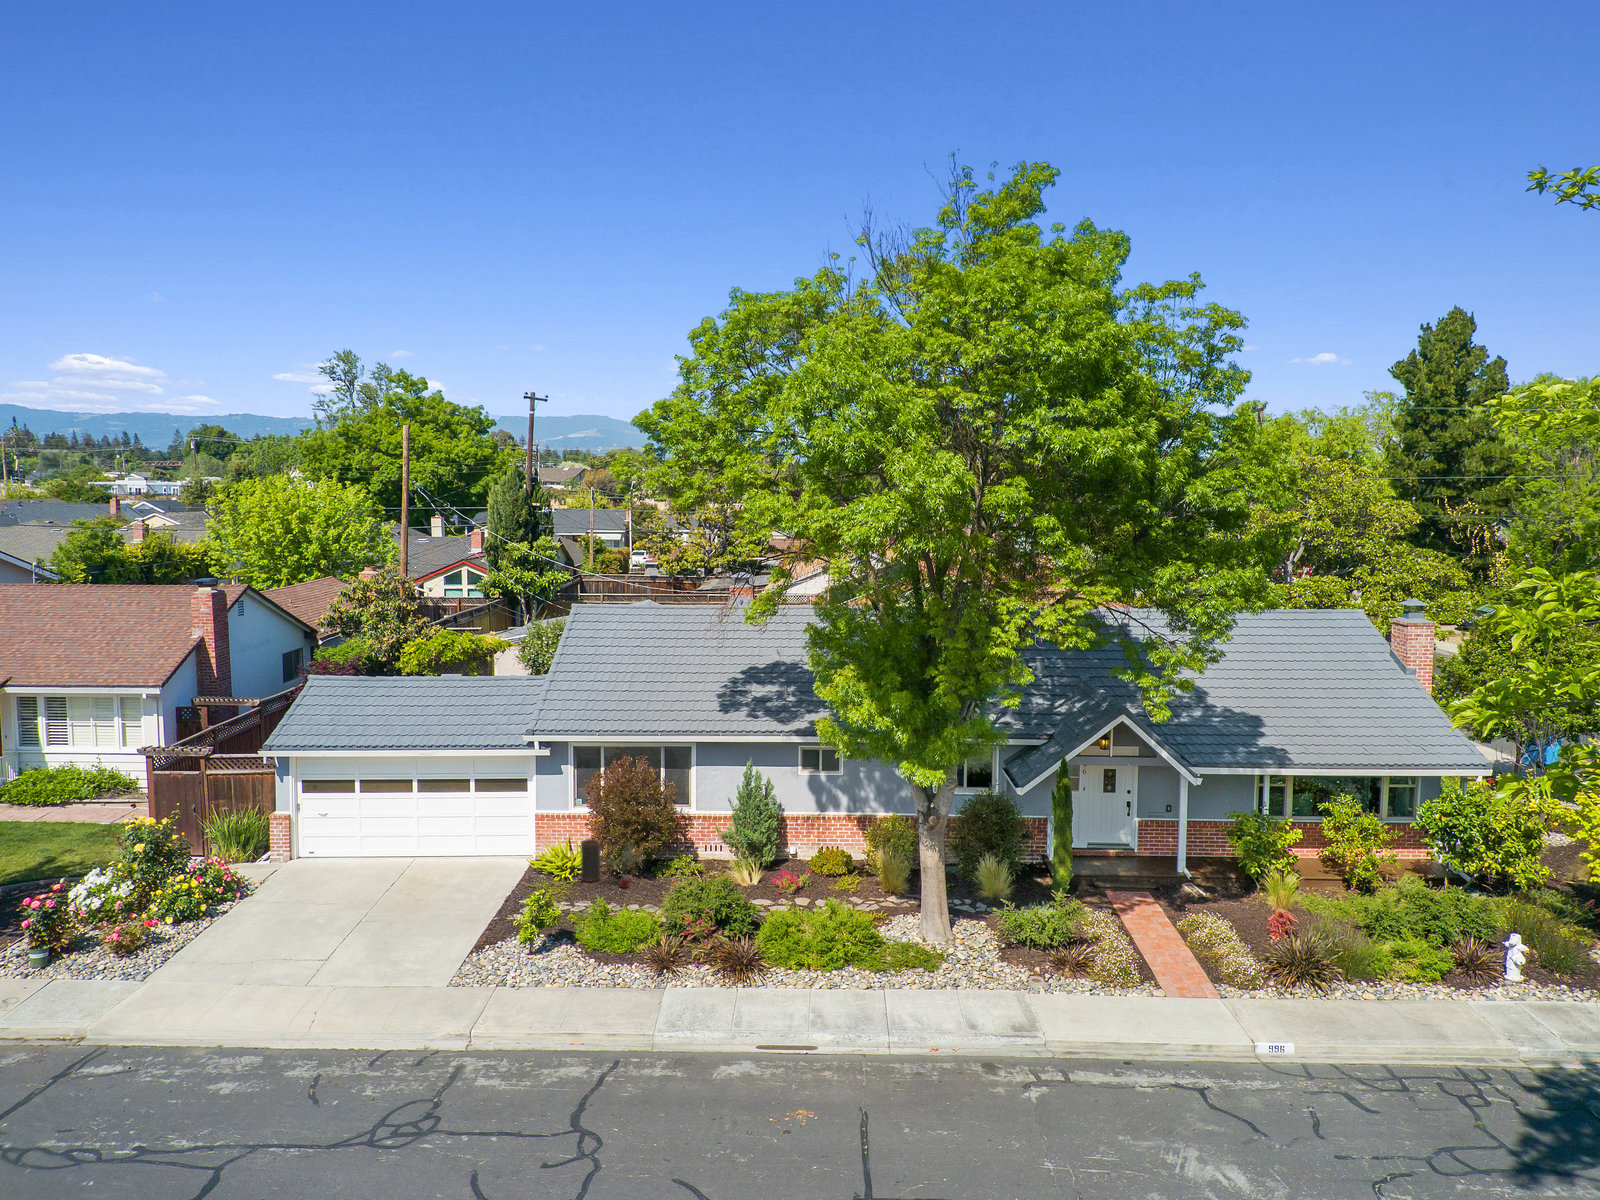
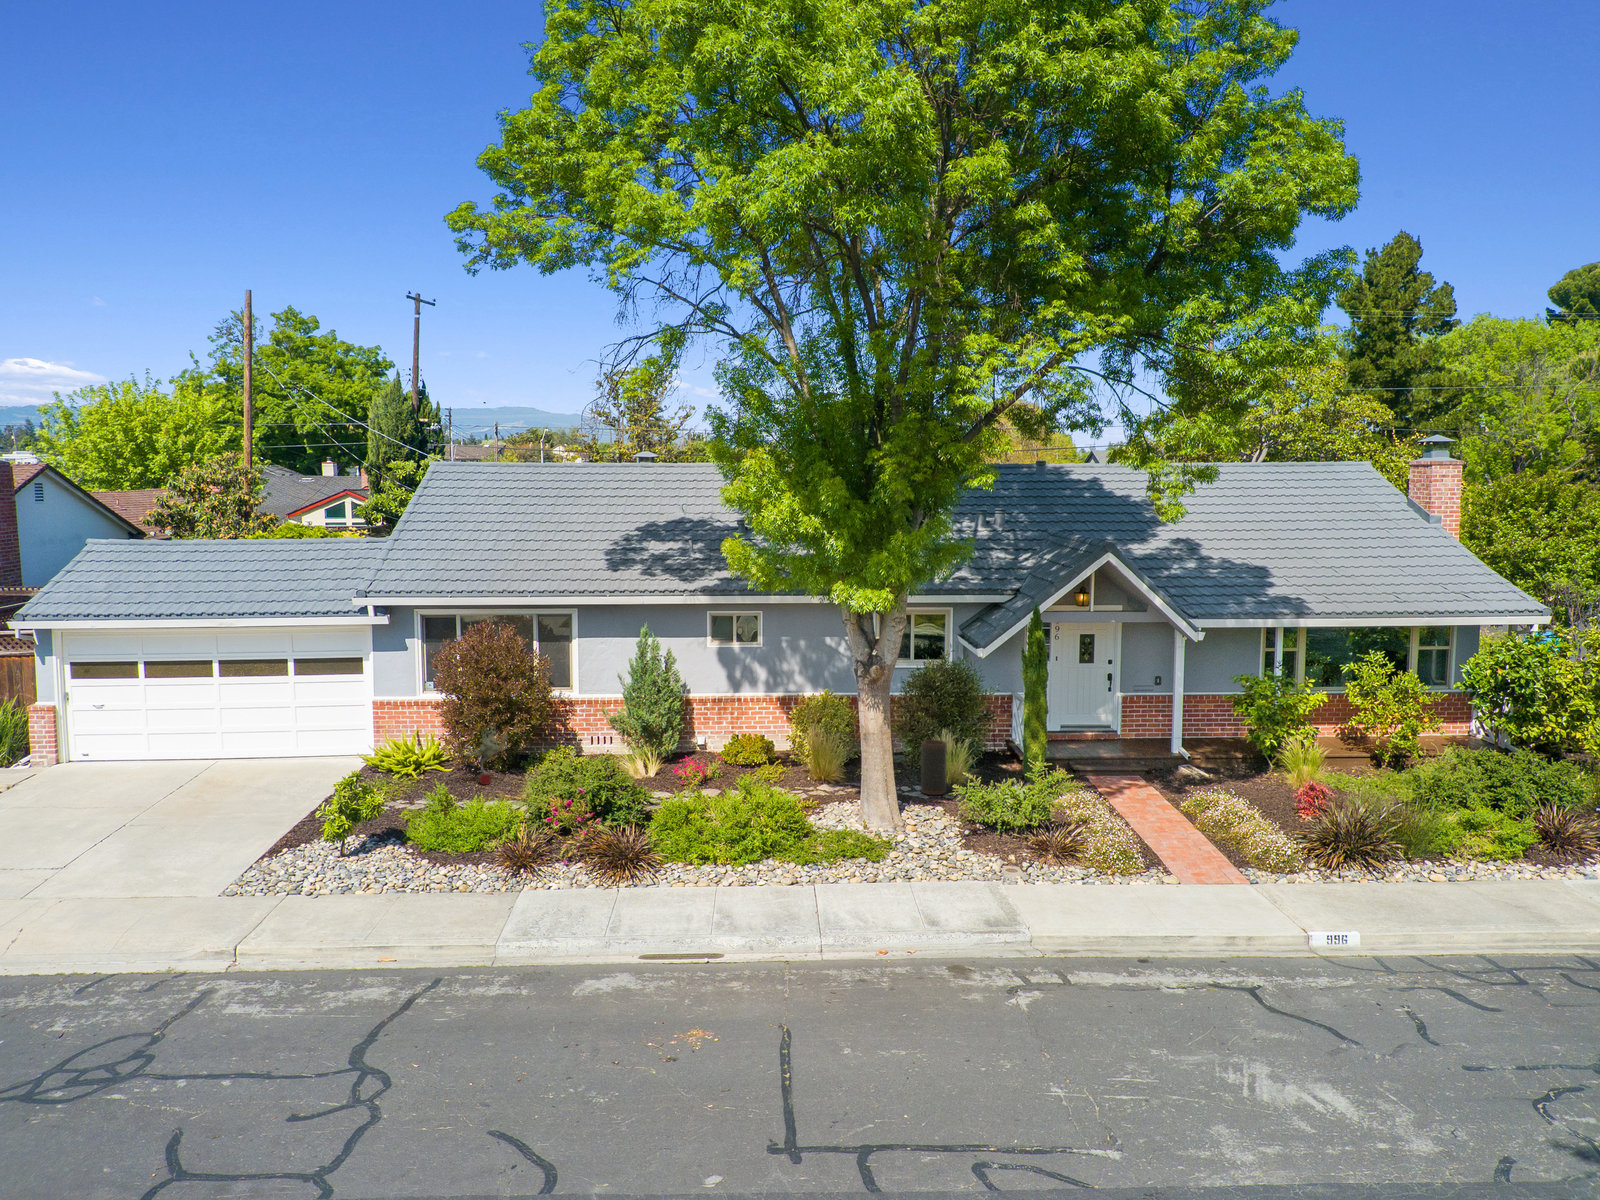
trash can: present [581,839,601,882] -> present [921,740,947,795]

